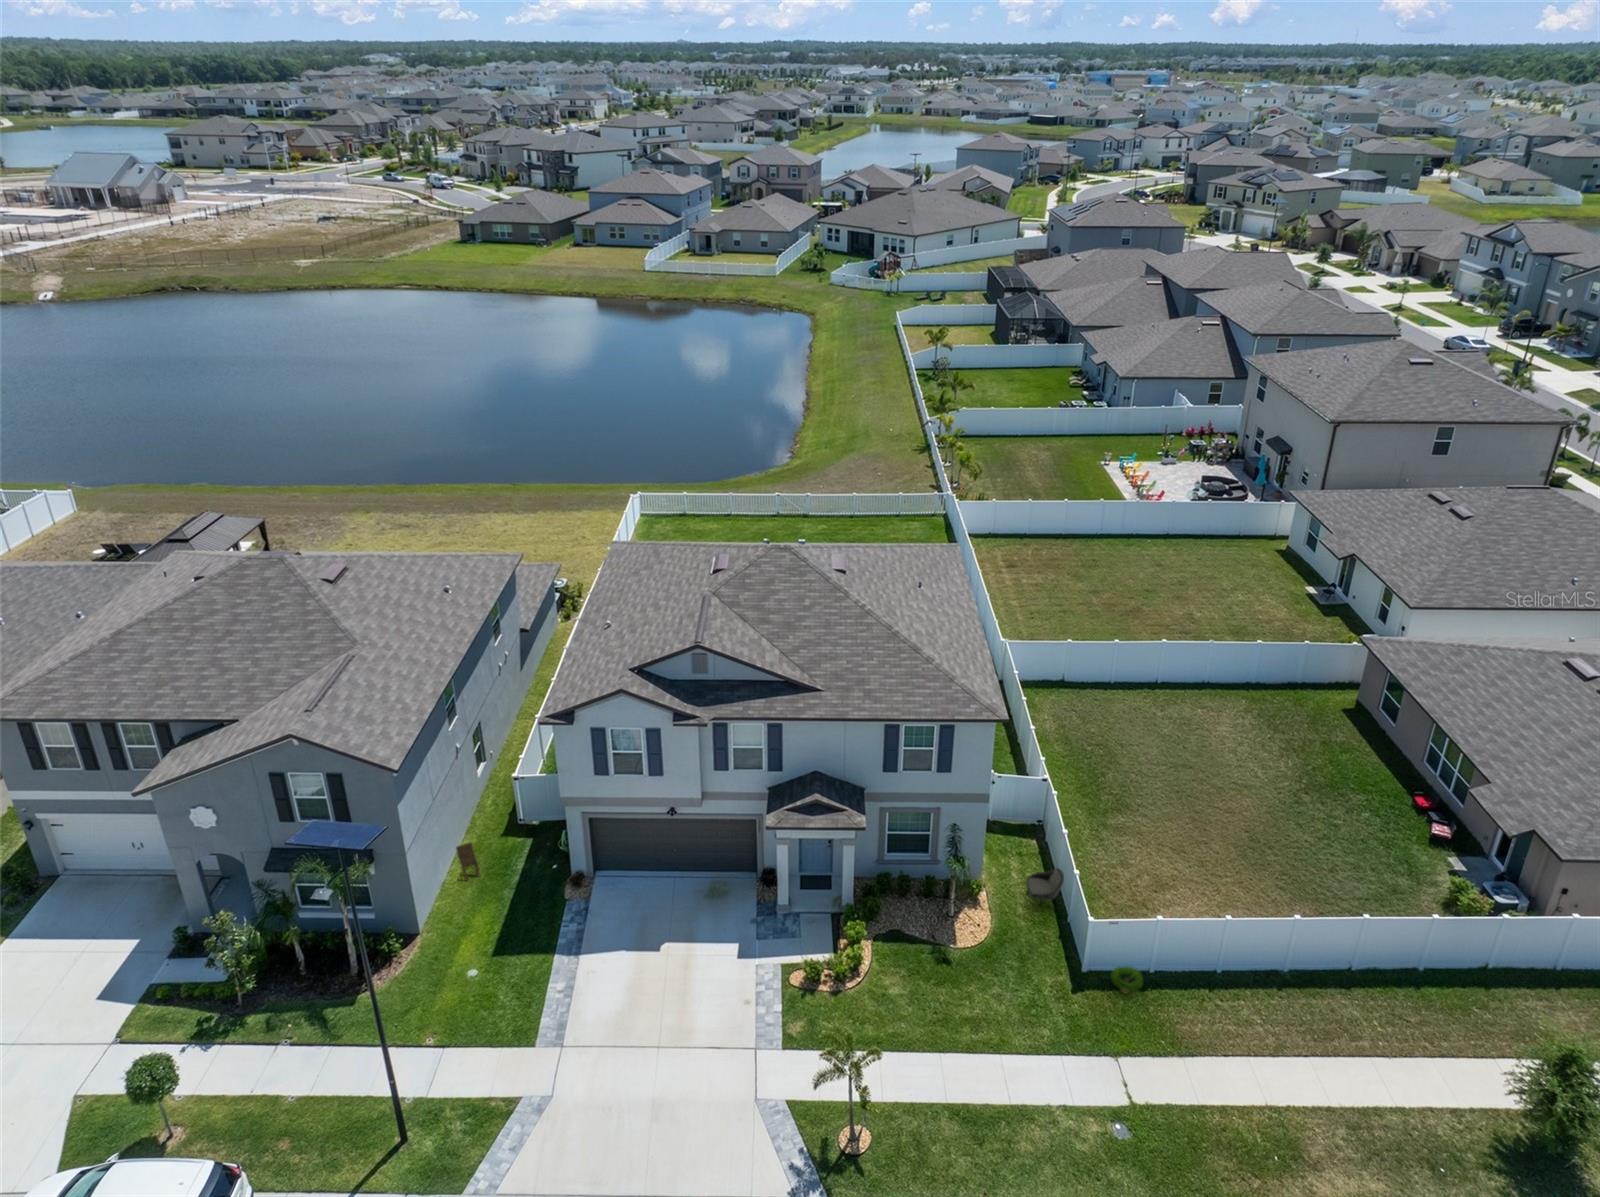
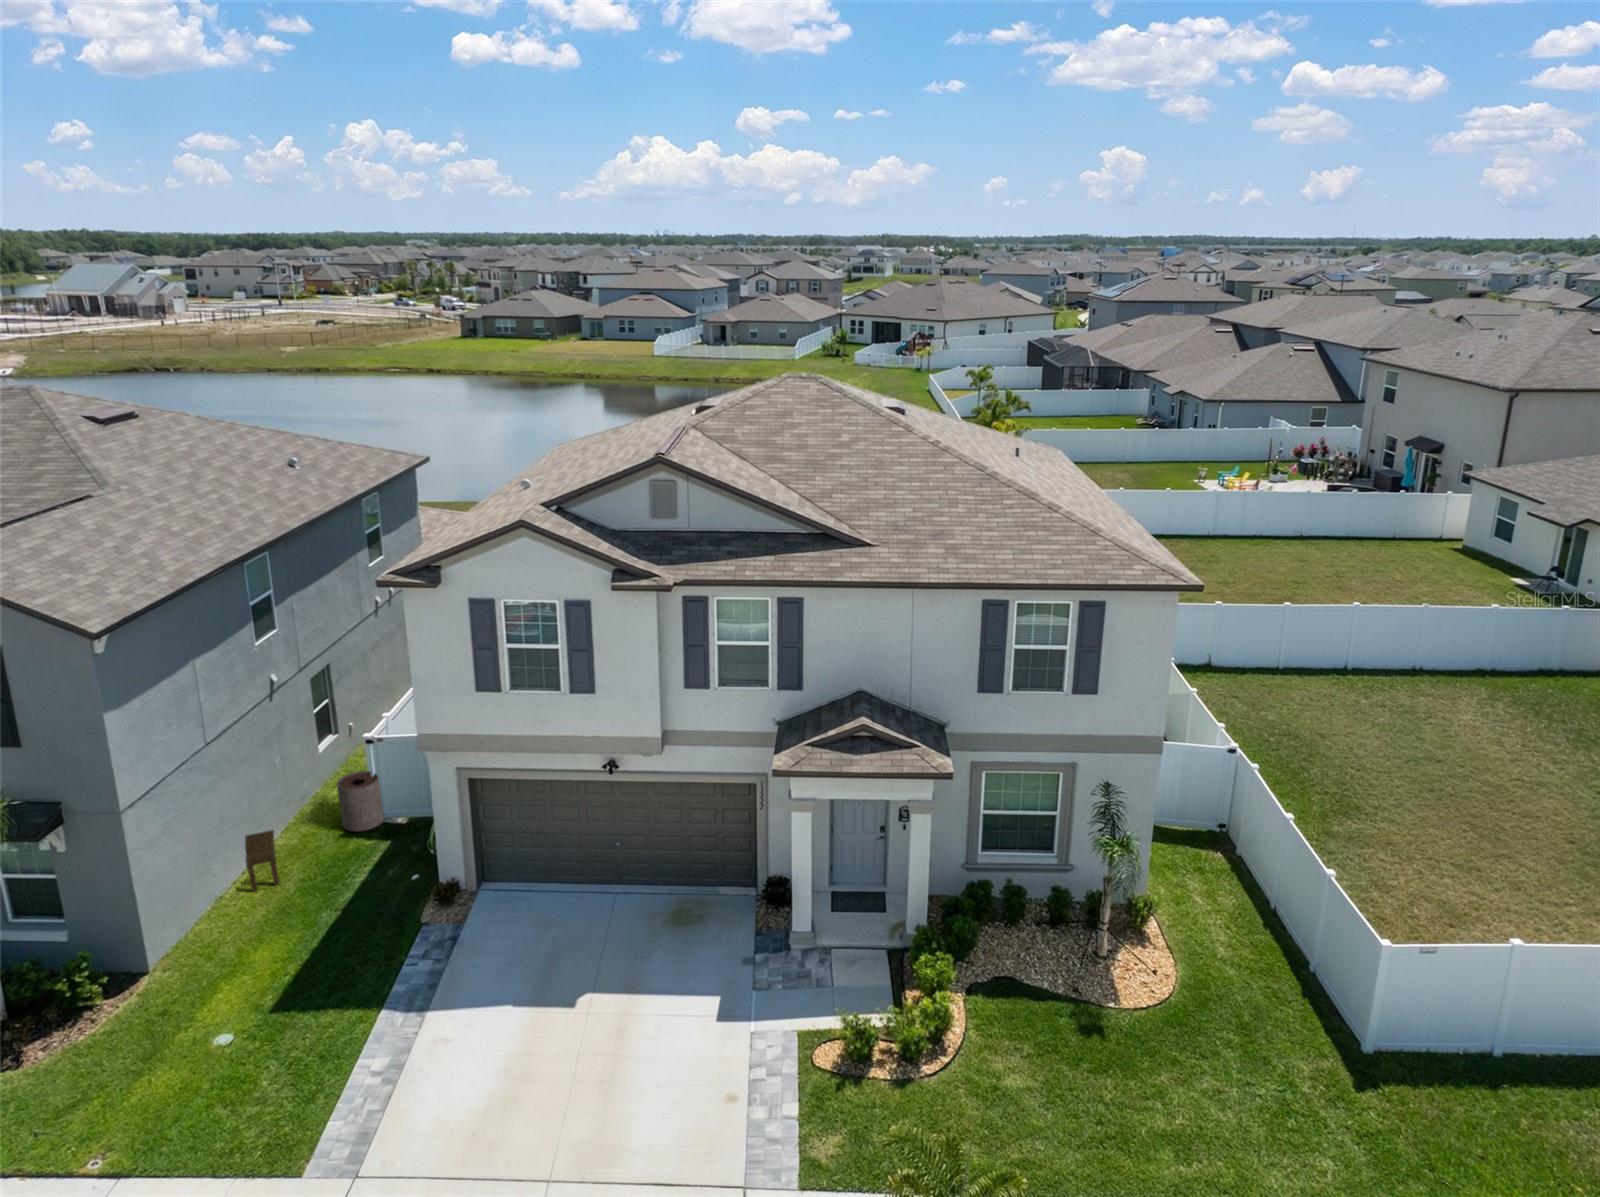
trash can: none [504,802,532,839] -> present [337,771,384,831]
lounge chair: present [1026,868,1064,911] -> none [1233,871,1308,951]
potted plant: present [1111,966,1142,993] -> none [1429,1032,1503,1091]

